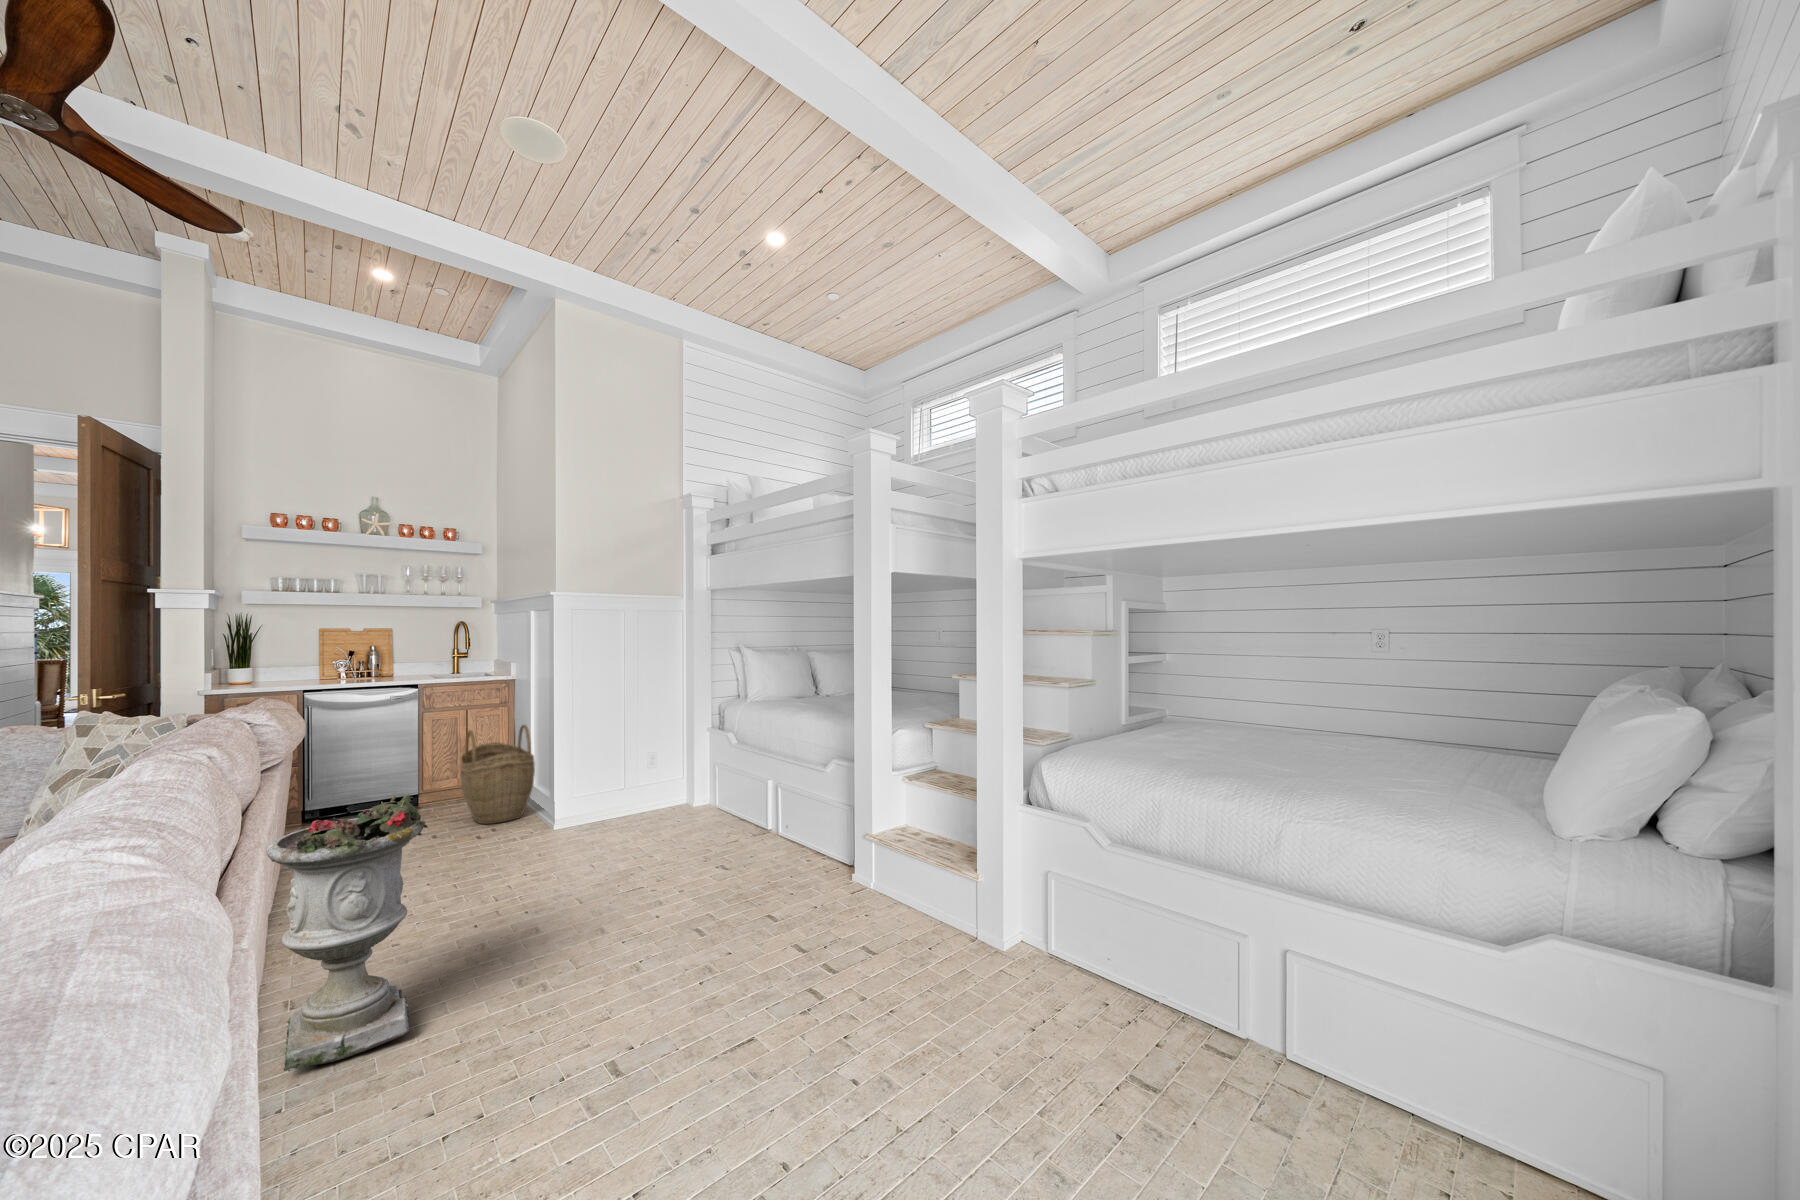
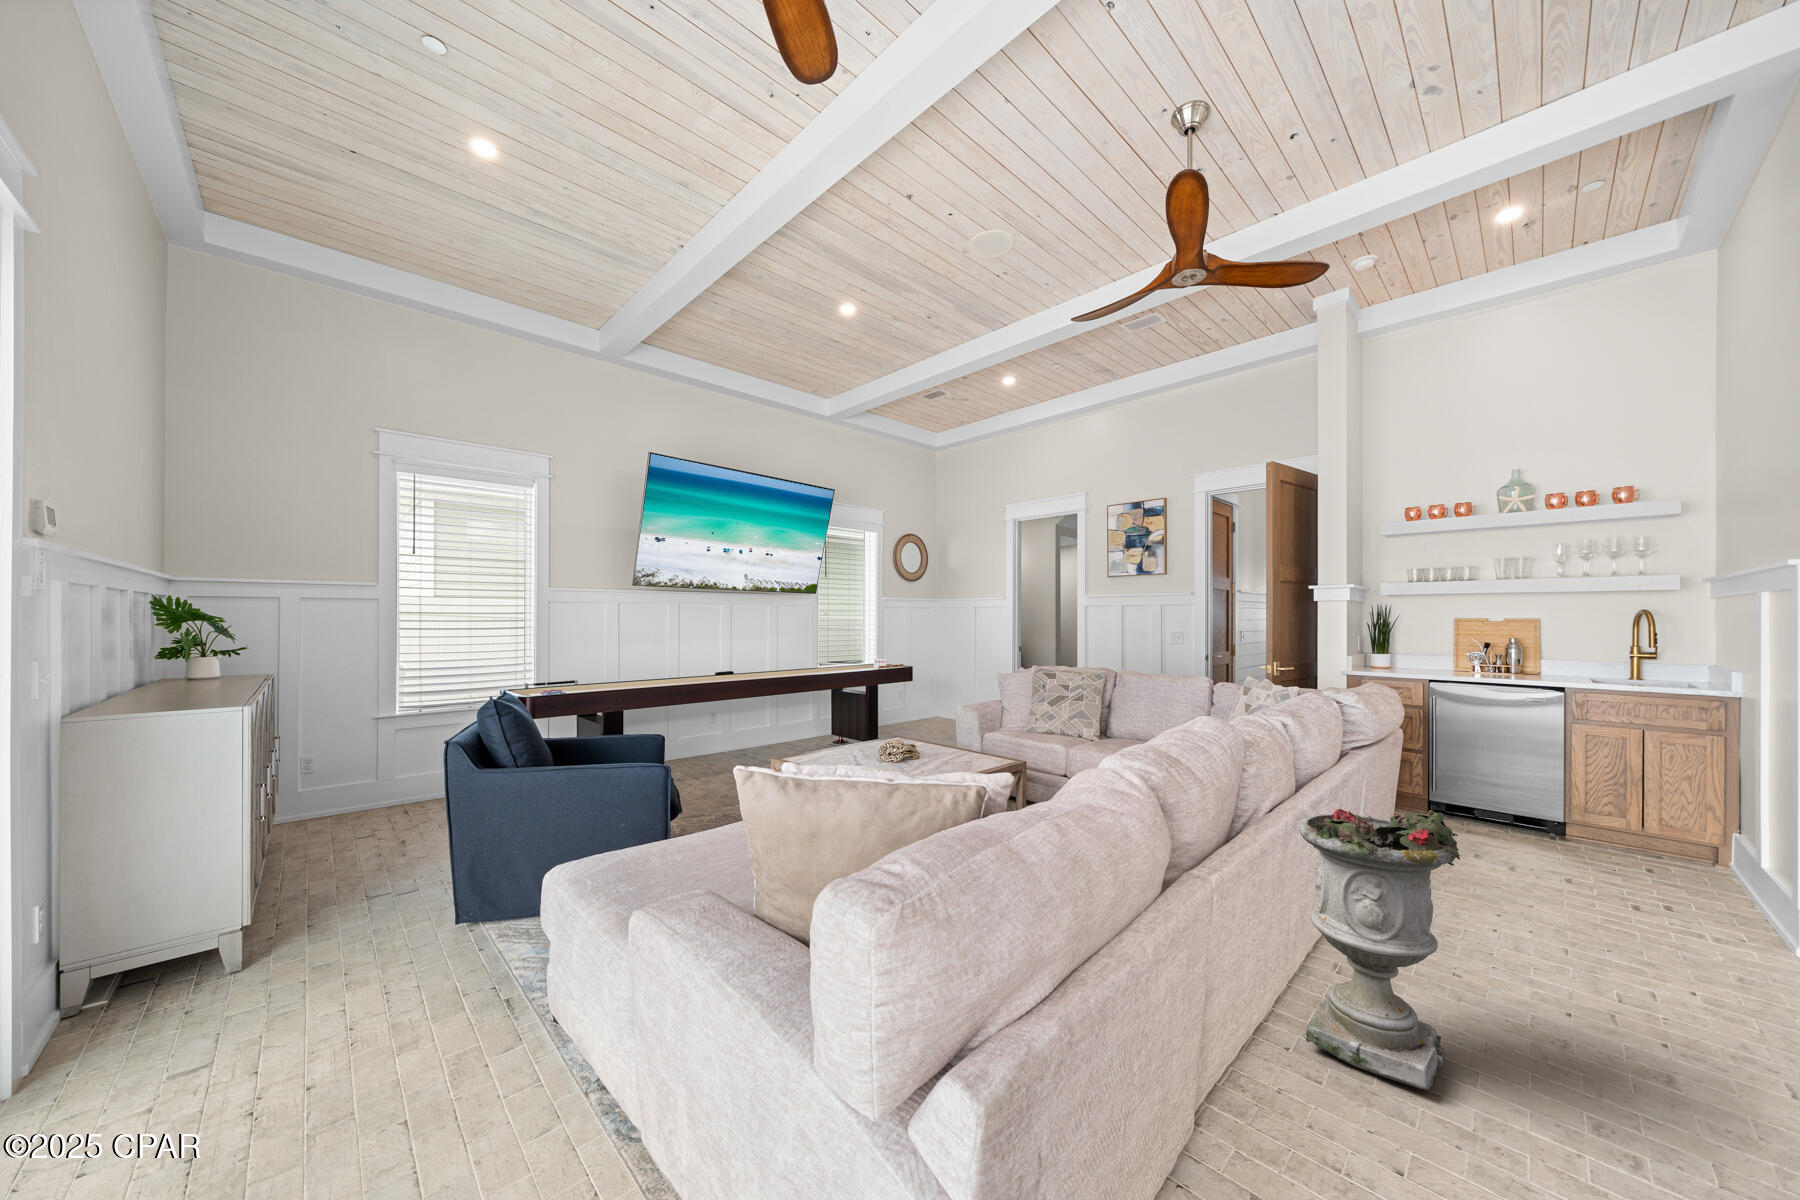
woven basket: present [460,725,535,824] -> none [1614,758,1749,905]

